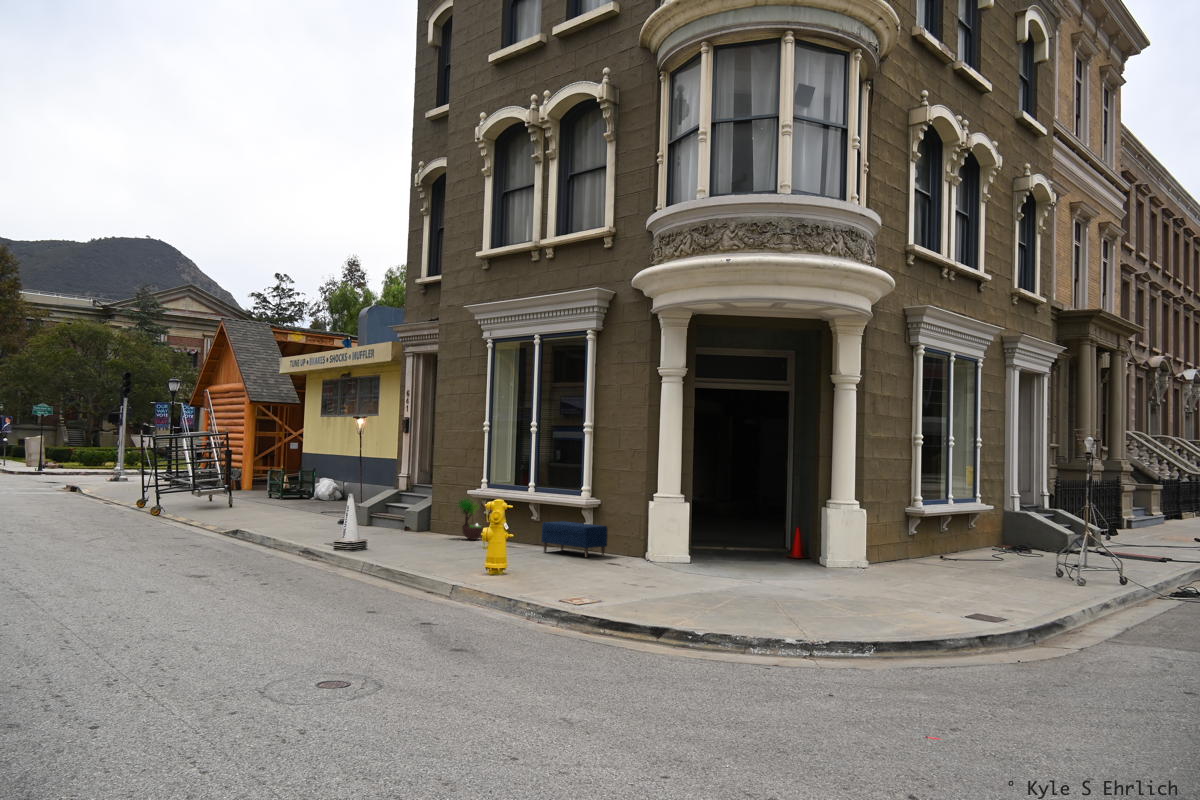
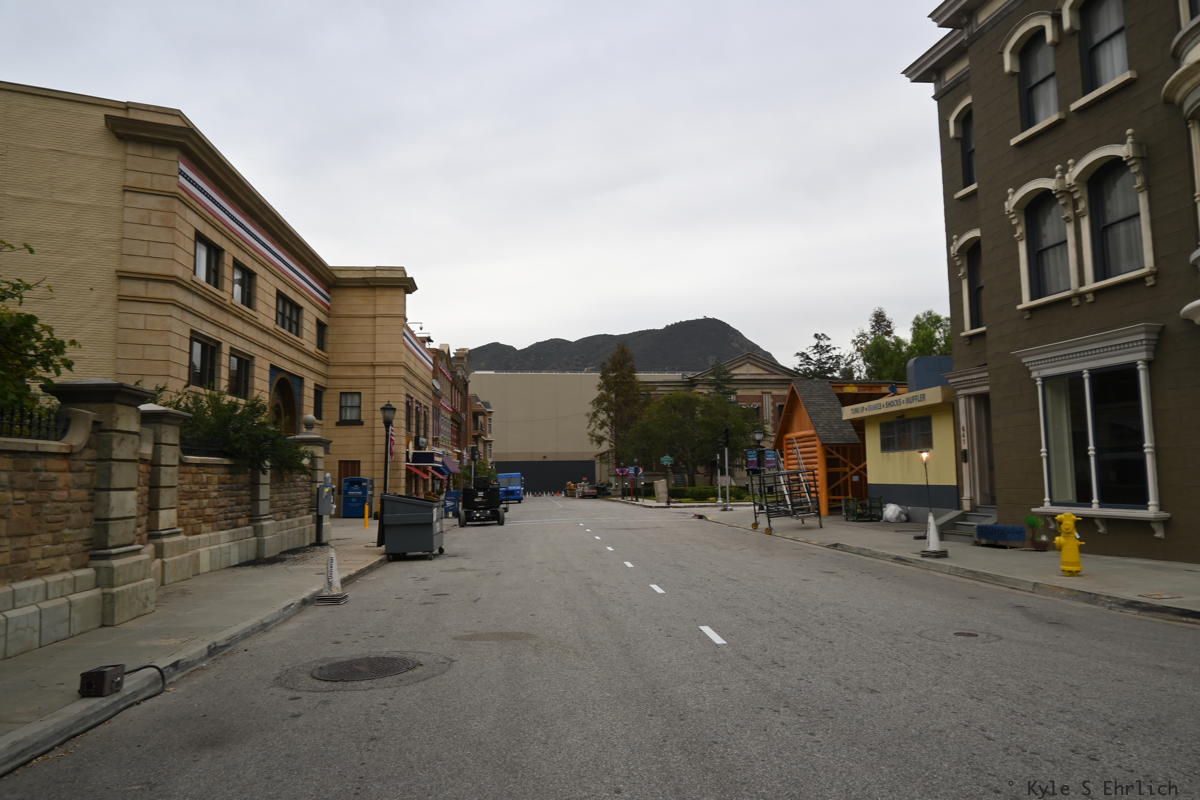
bench: present [542,521,608,558] -> present [976,524,1026,548]

